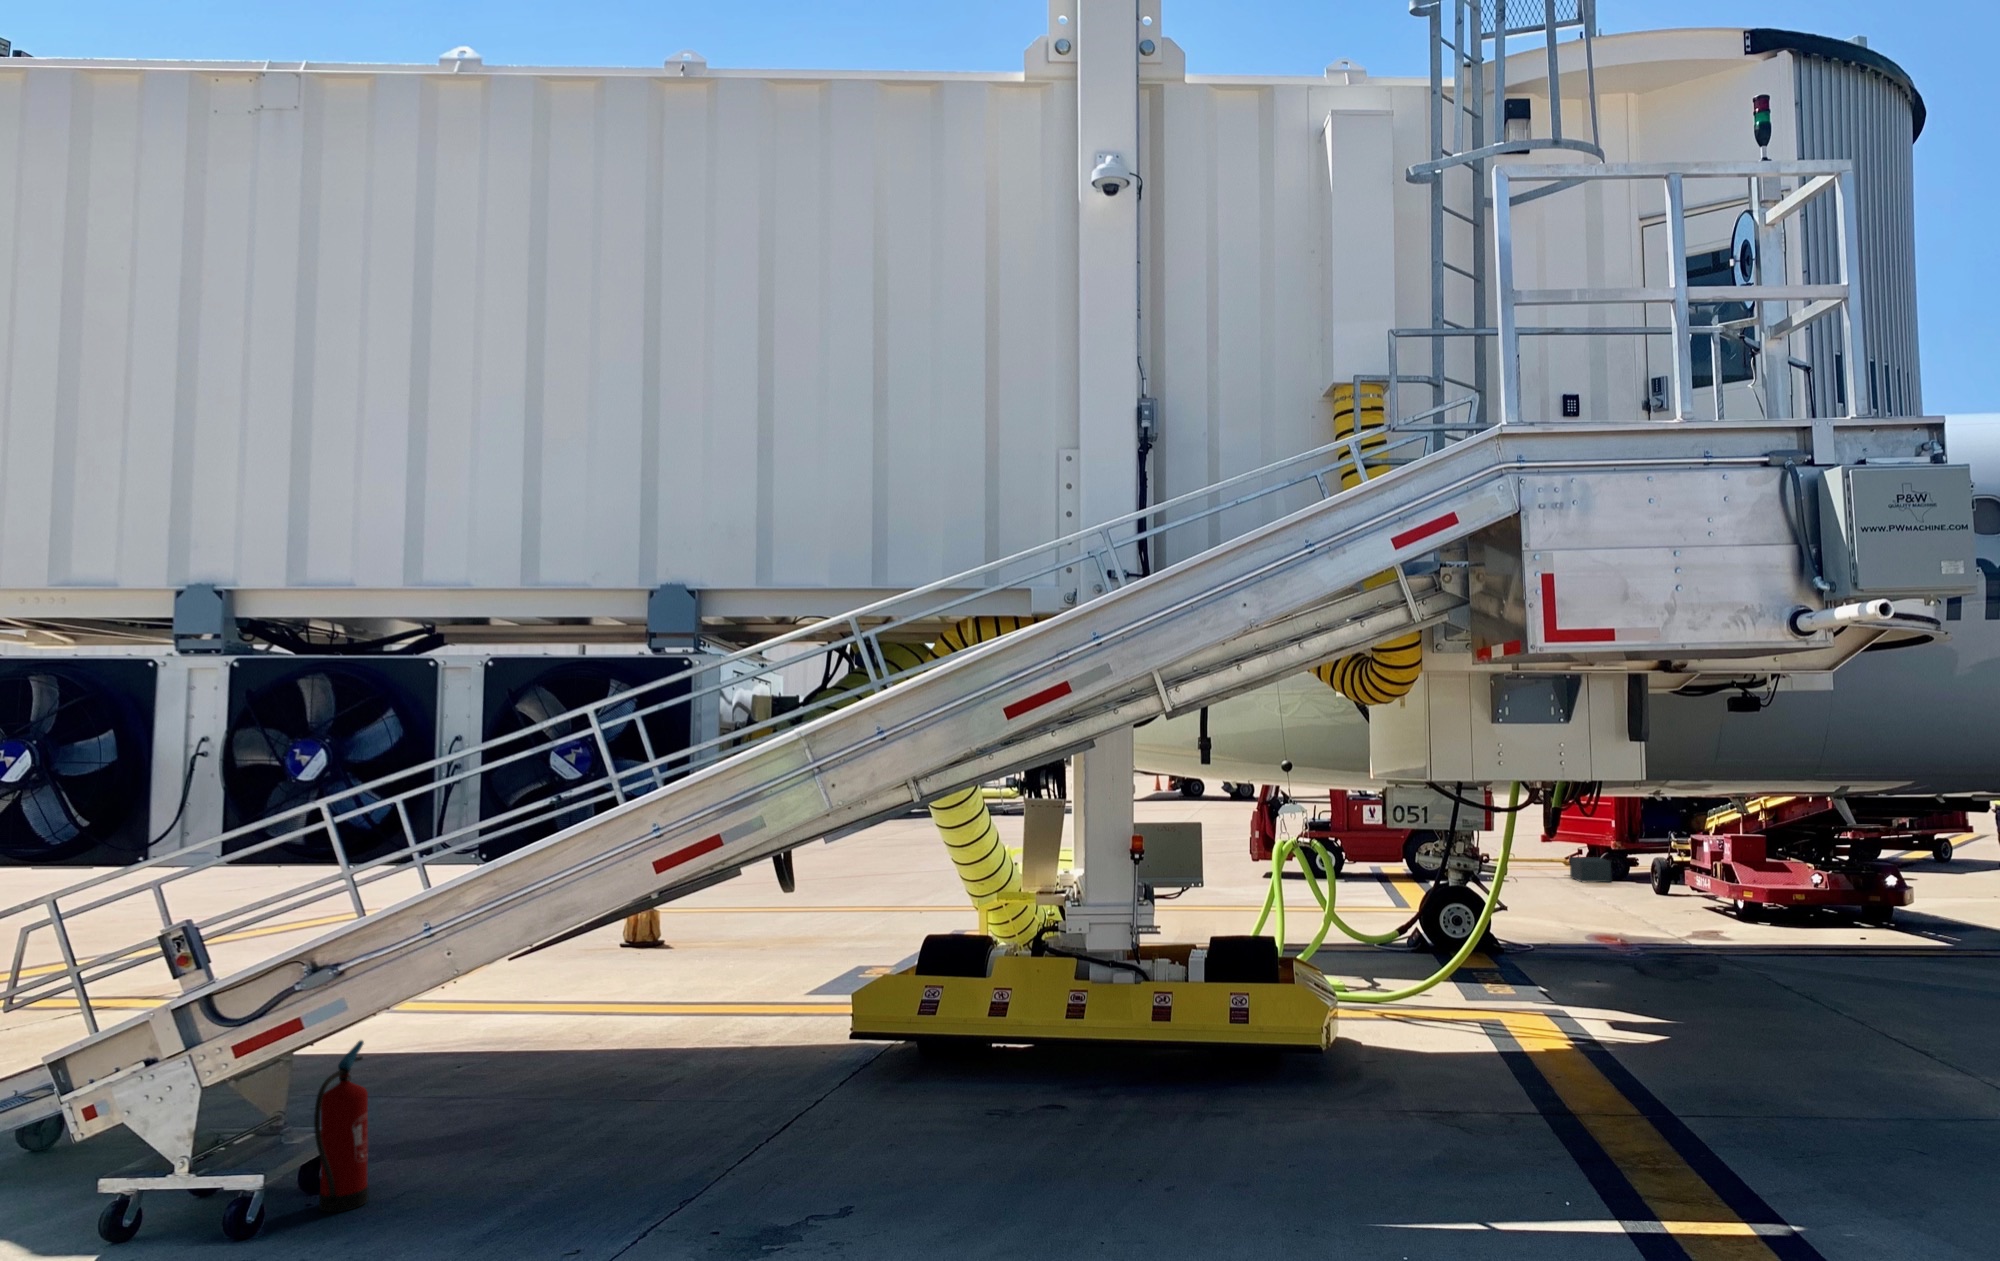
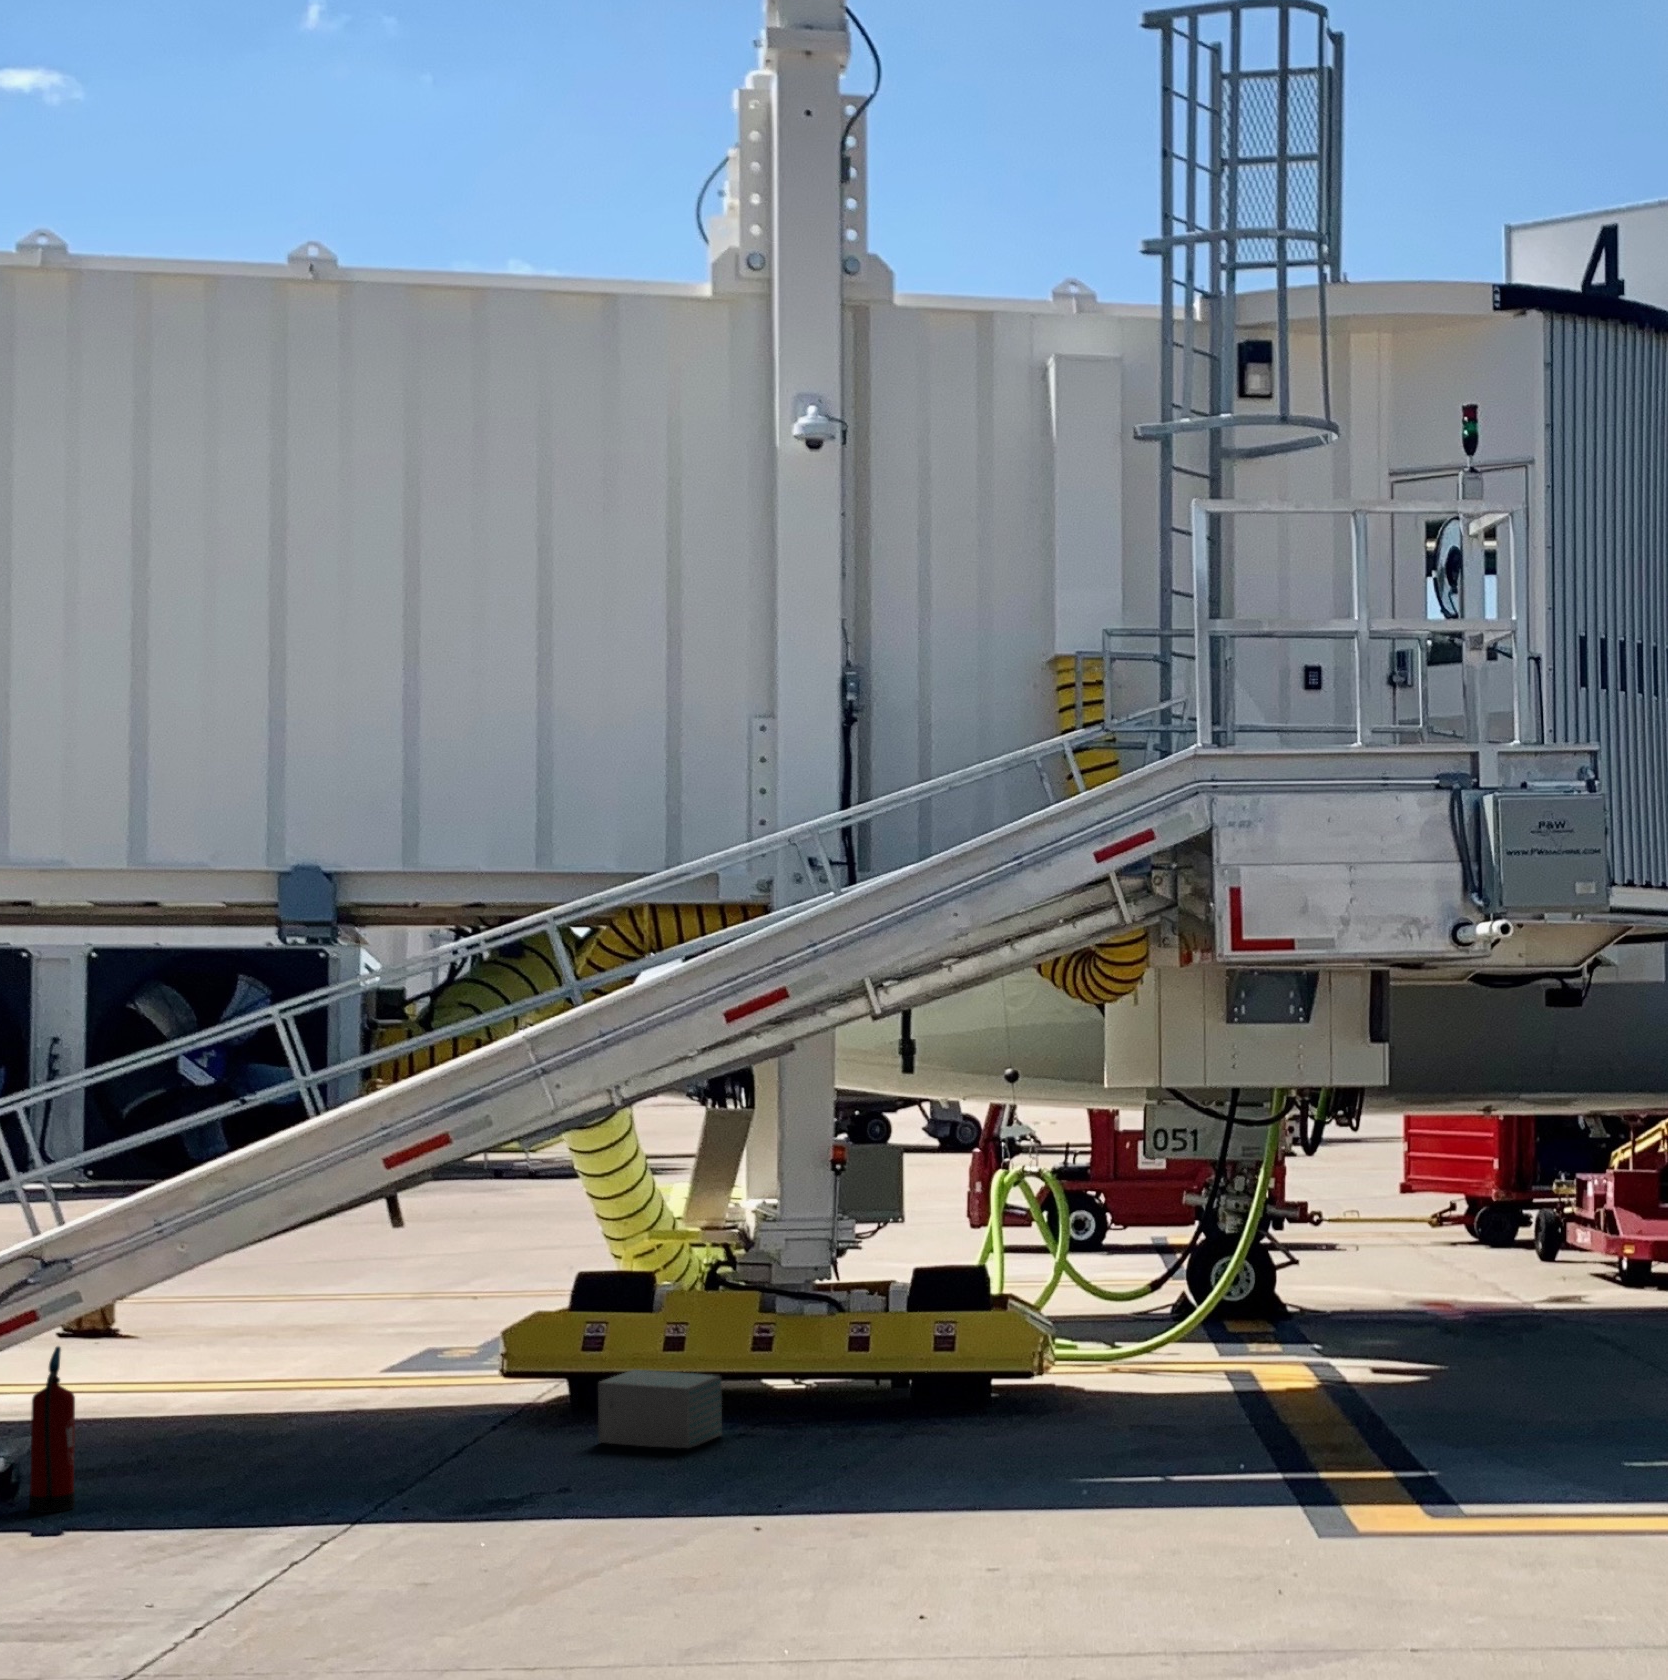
storage box: present [1569,857,1612,882] -> present [598,1370,722,1448]

